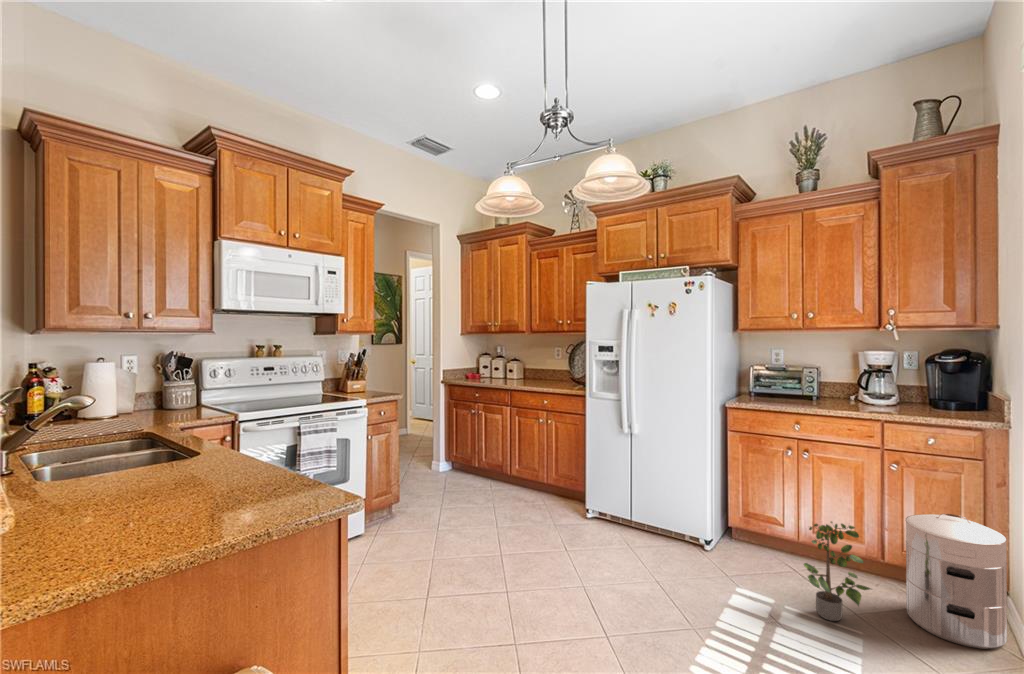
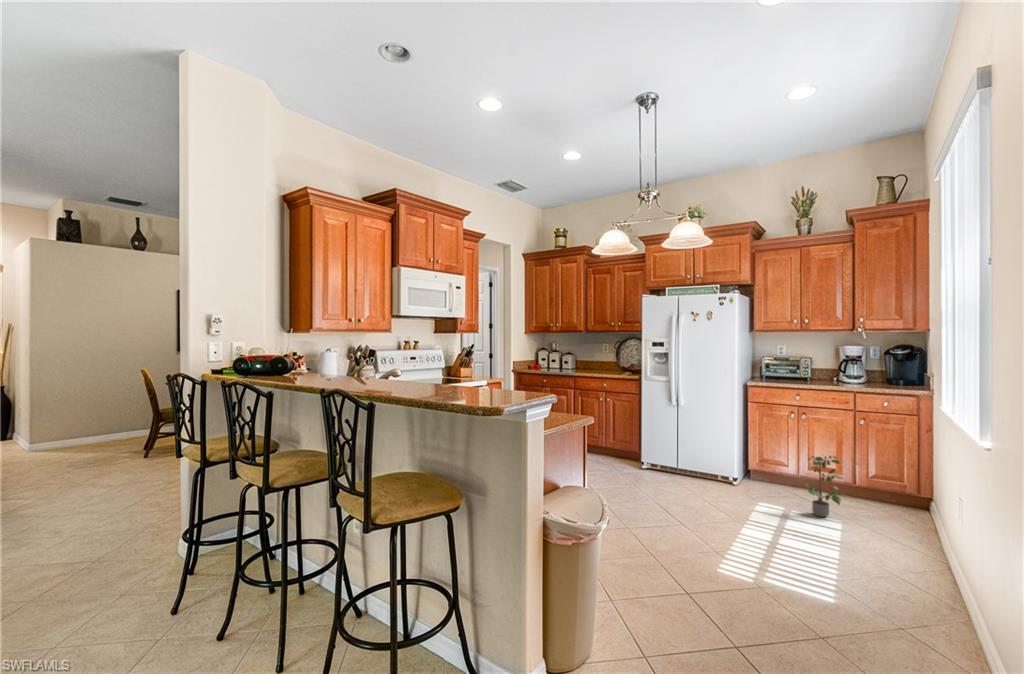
waste bin: present [906,514,1007,649] -> none [869,448,929,527]

